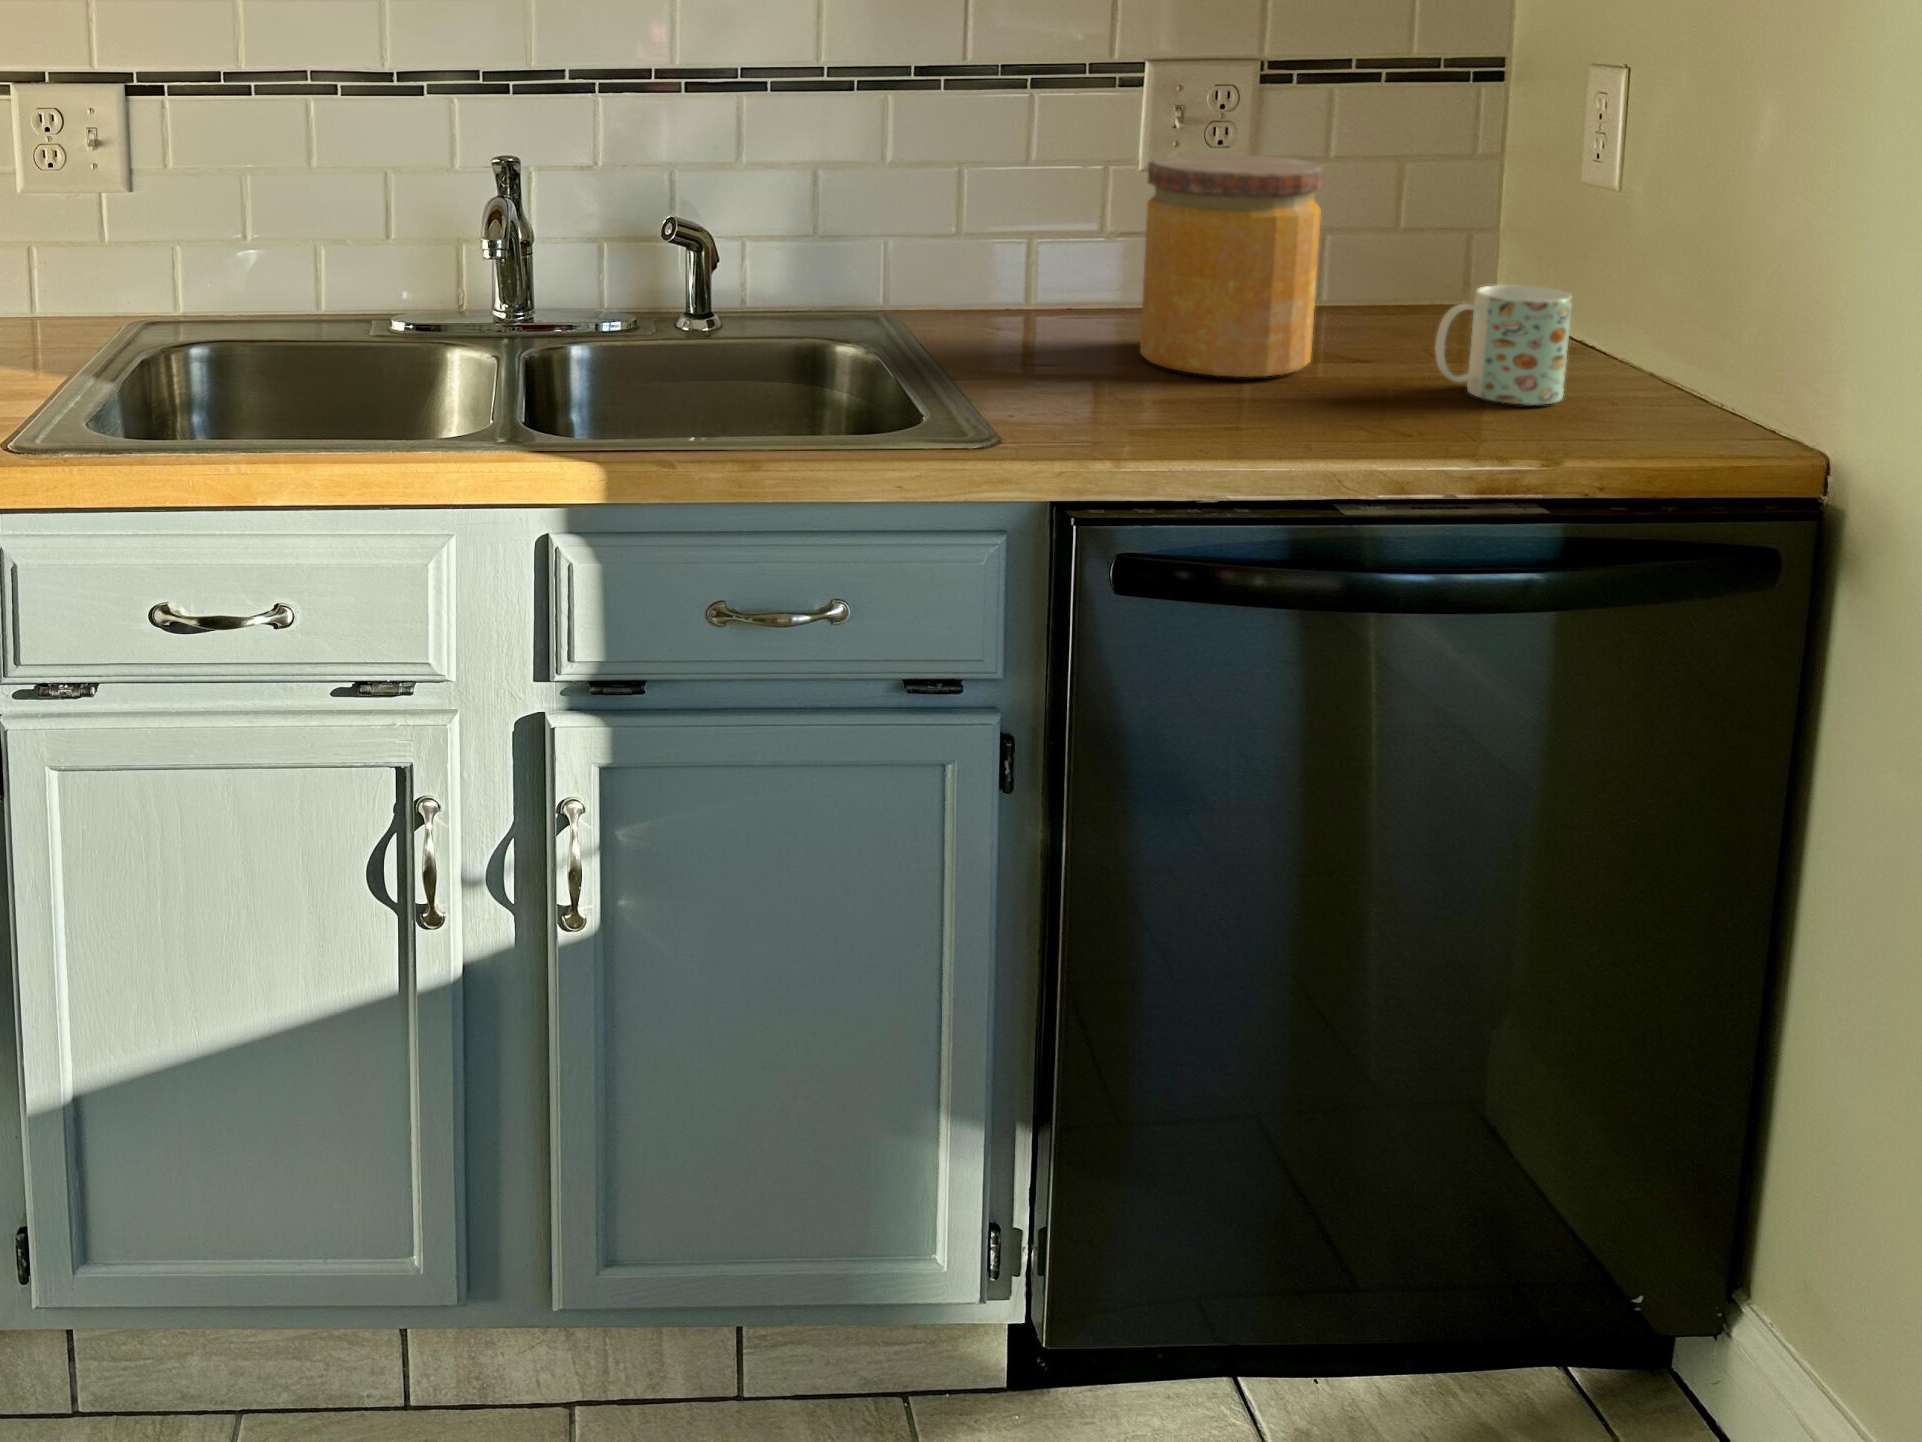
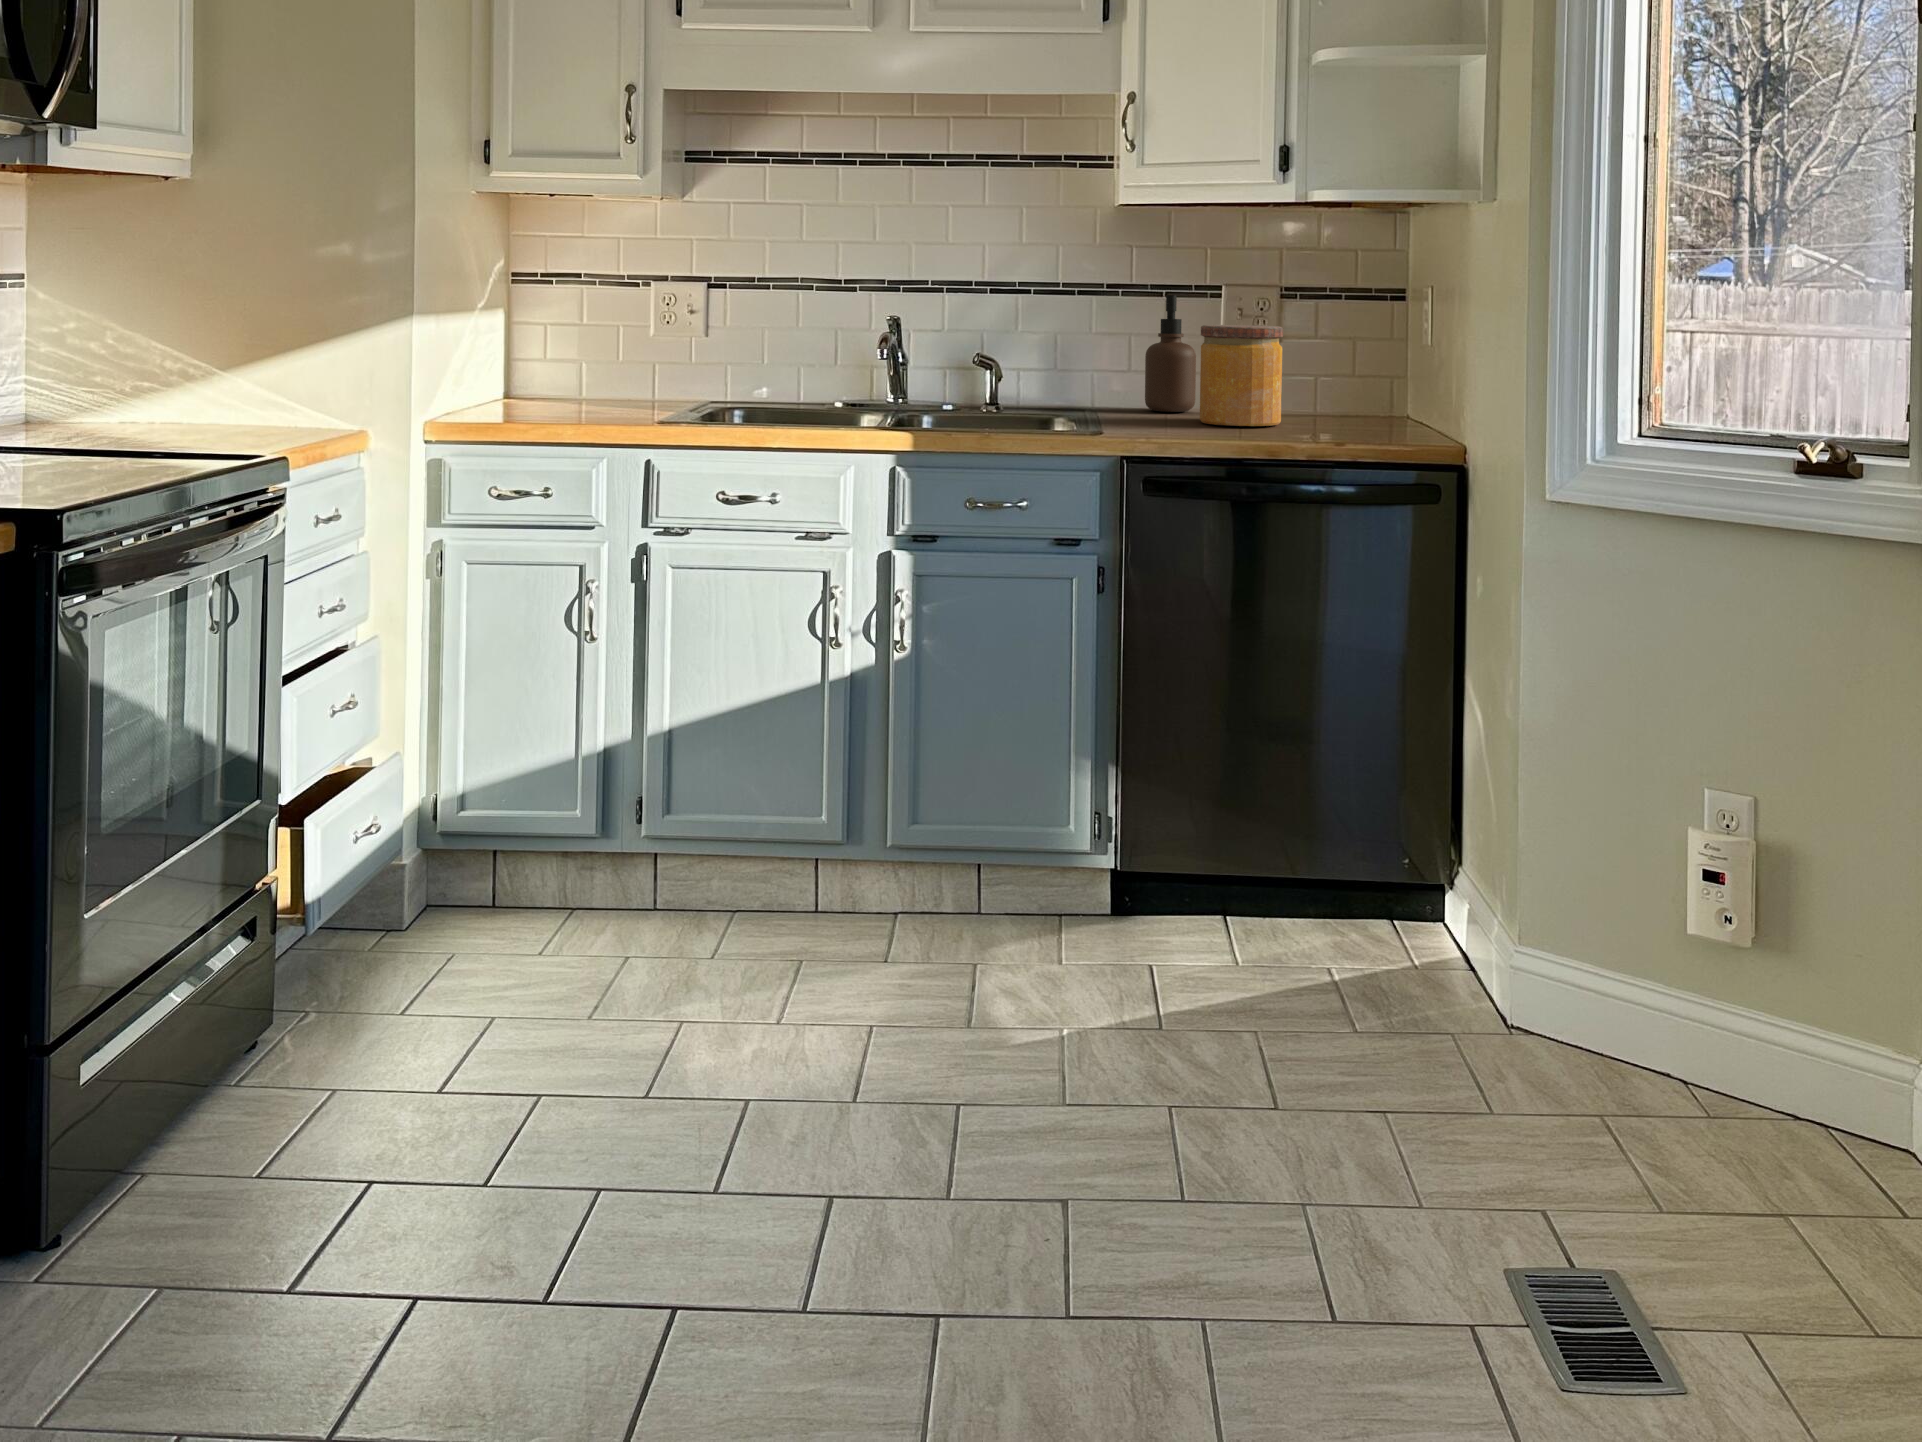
soap dispenser: none [996,88,1099,319] -> present [1145,295,1196,412]
mug: present [1435,285,1572,405] -> none [1324,383,1386,435]

